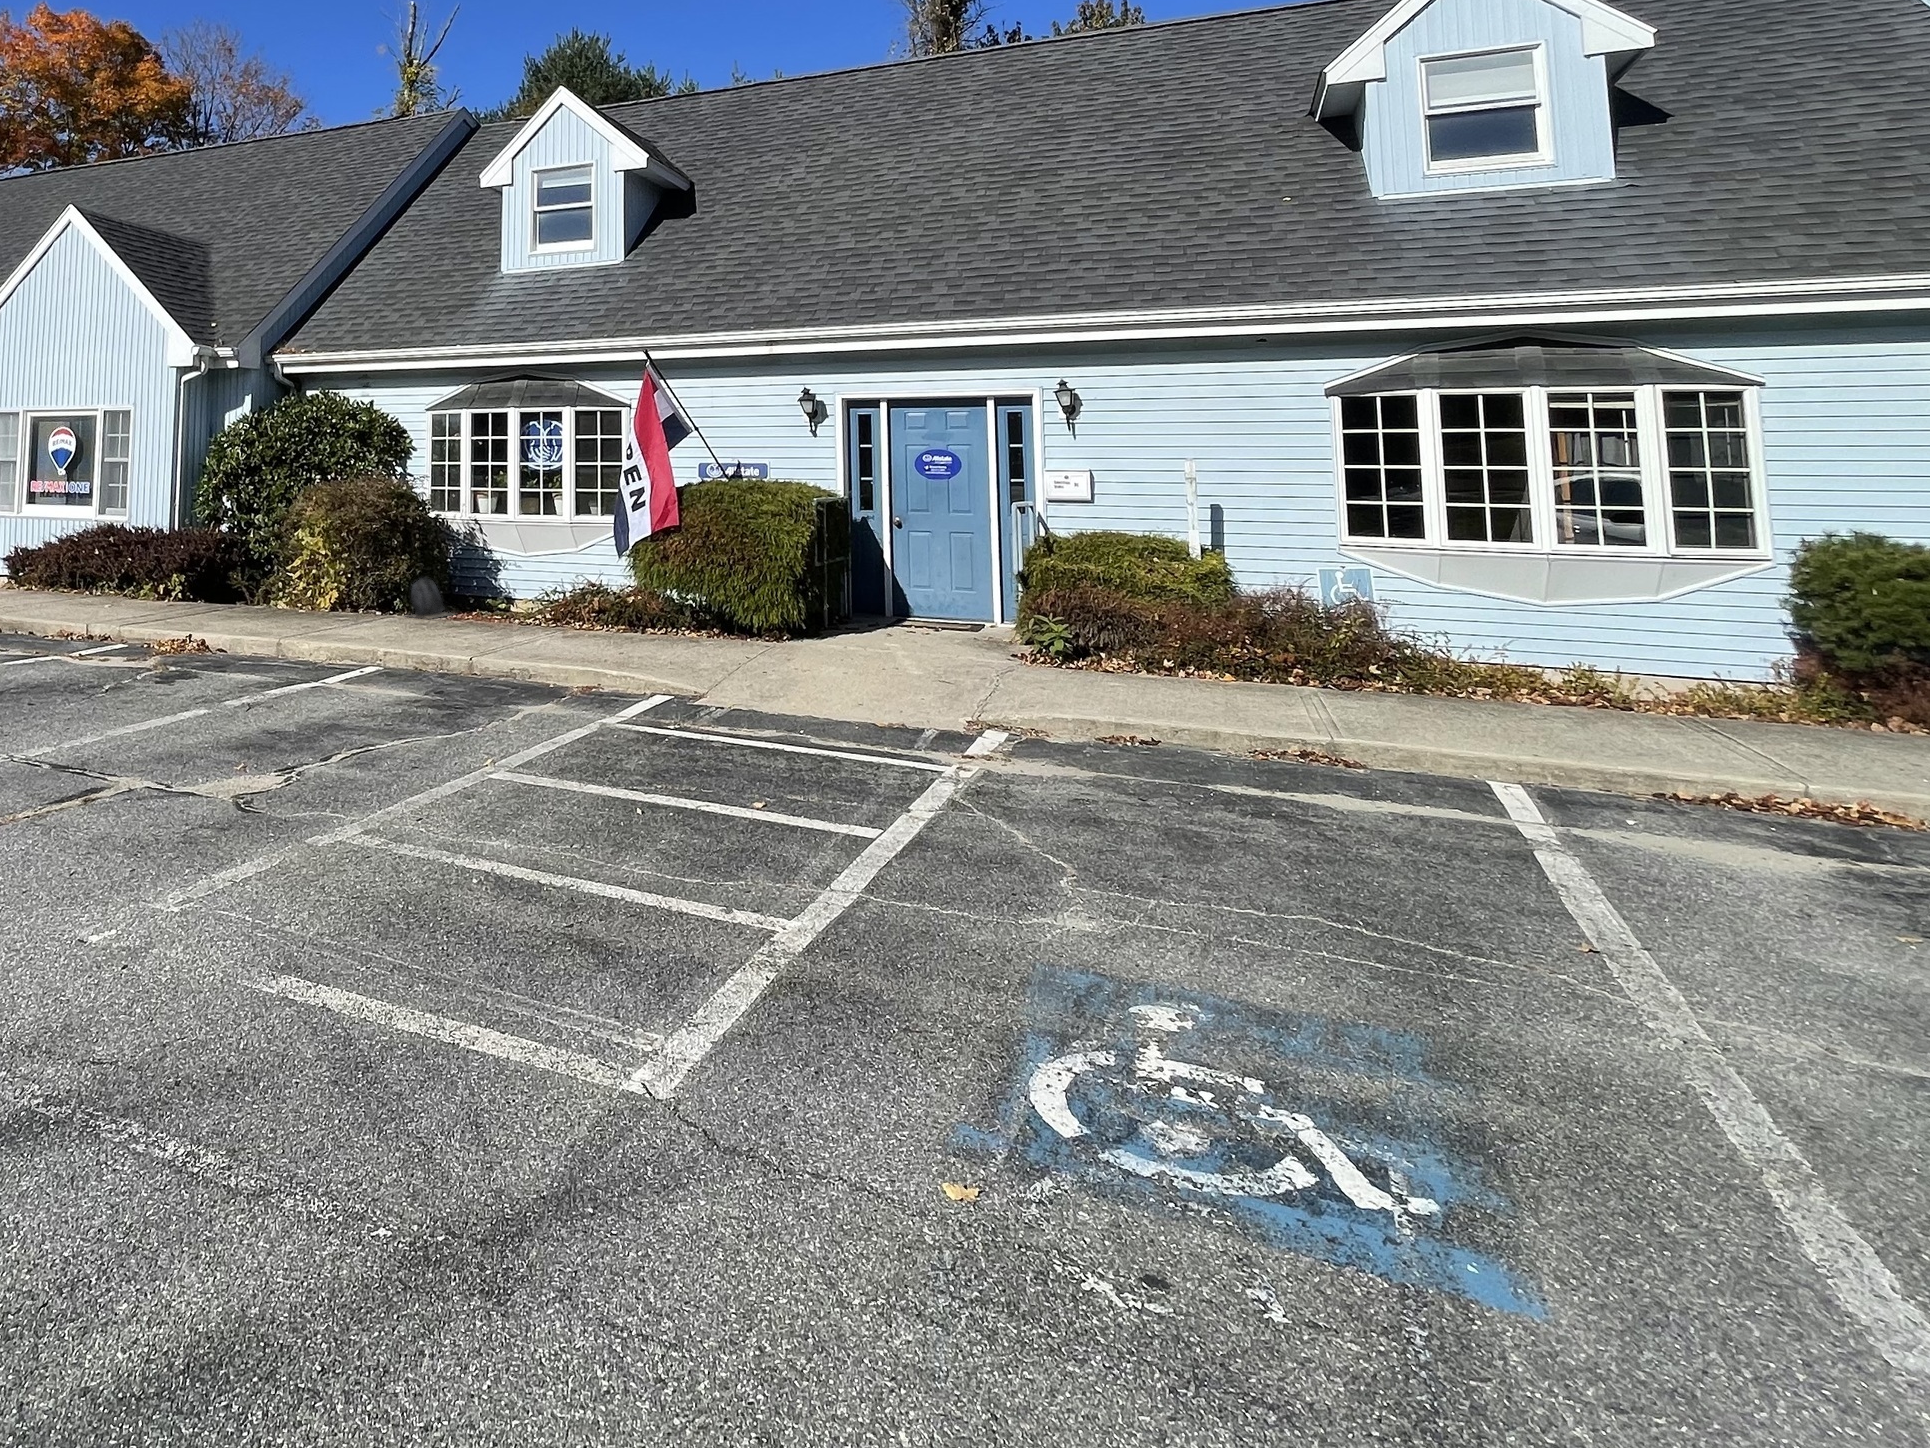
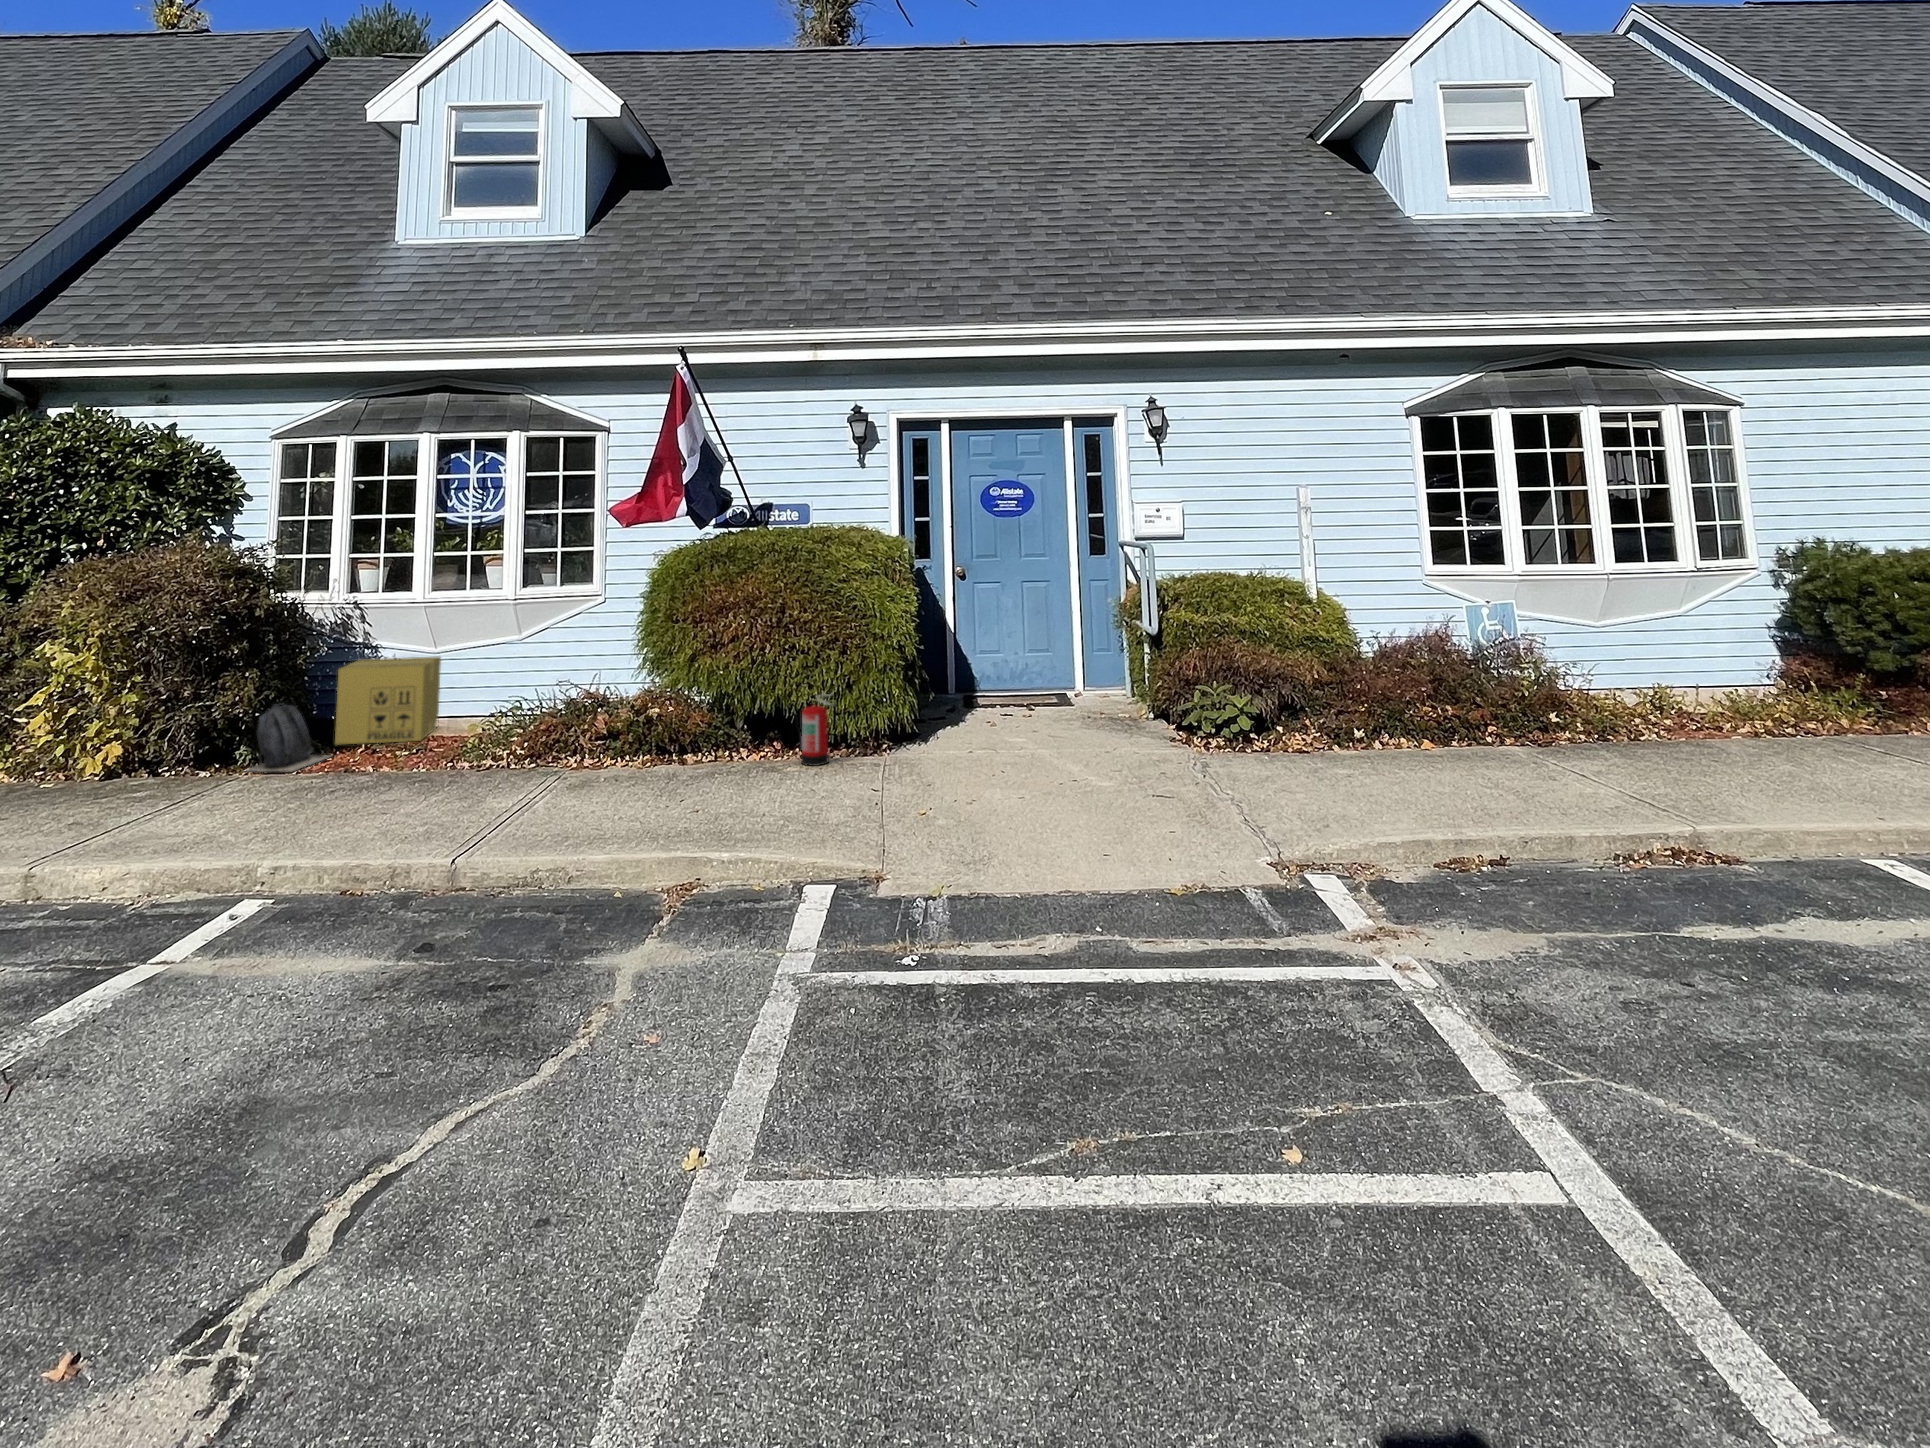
cardboard box: none [461,557,528,611] -> present [335,656,441,744]
fire extinguisher: none [731,598,756,646] -> present [796,695,830,766]

